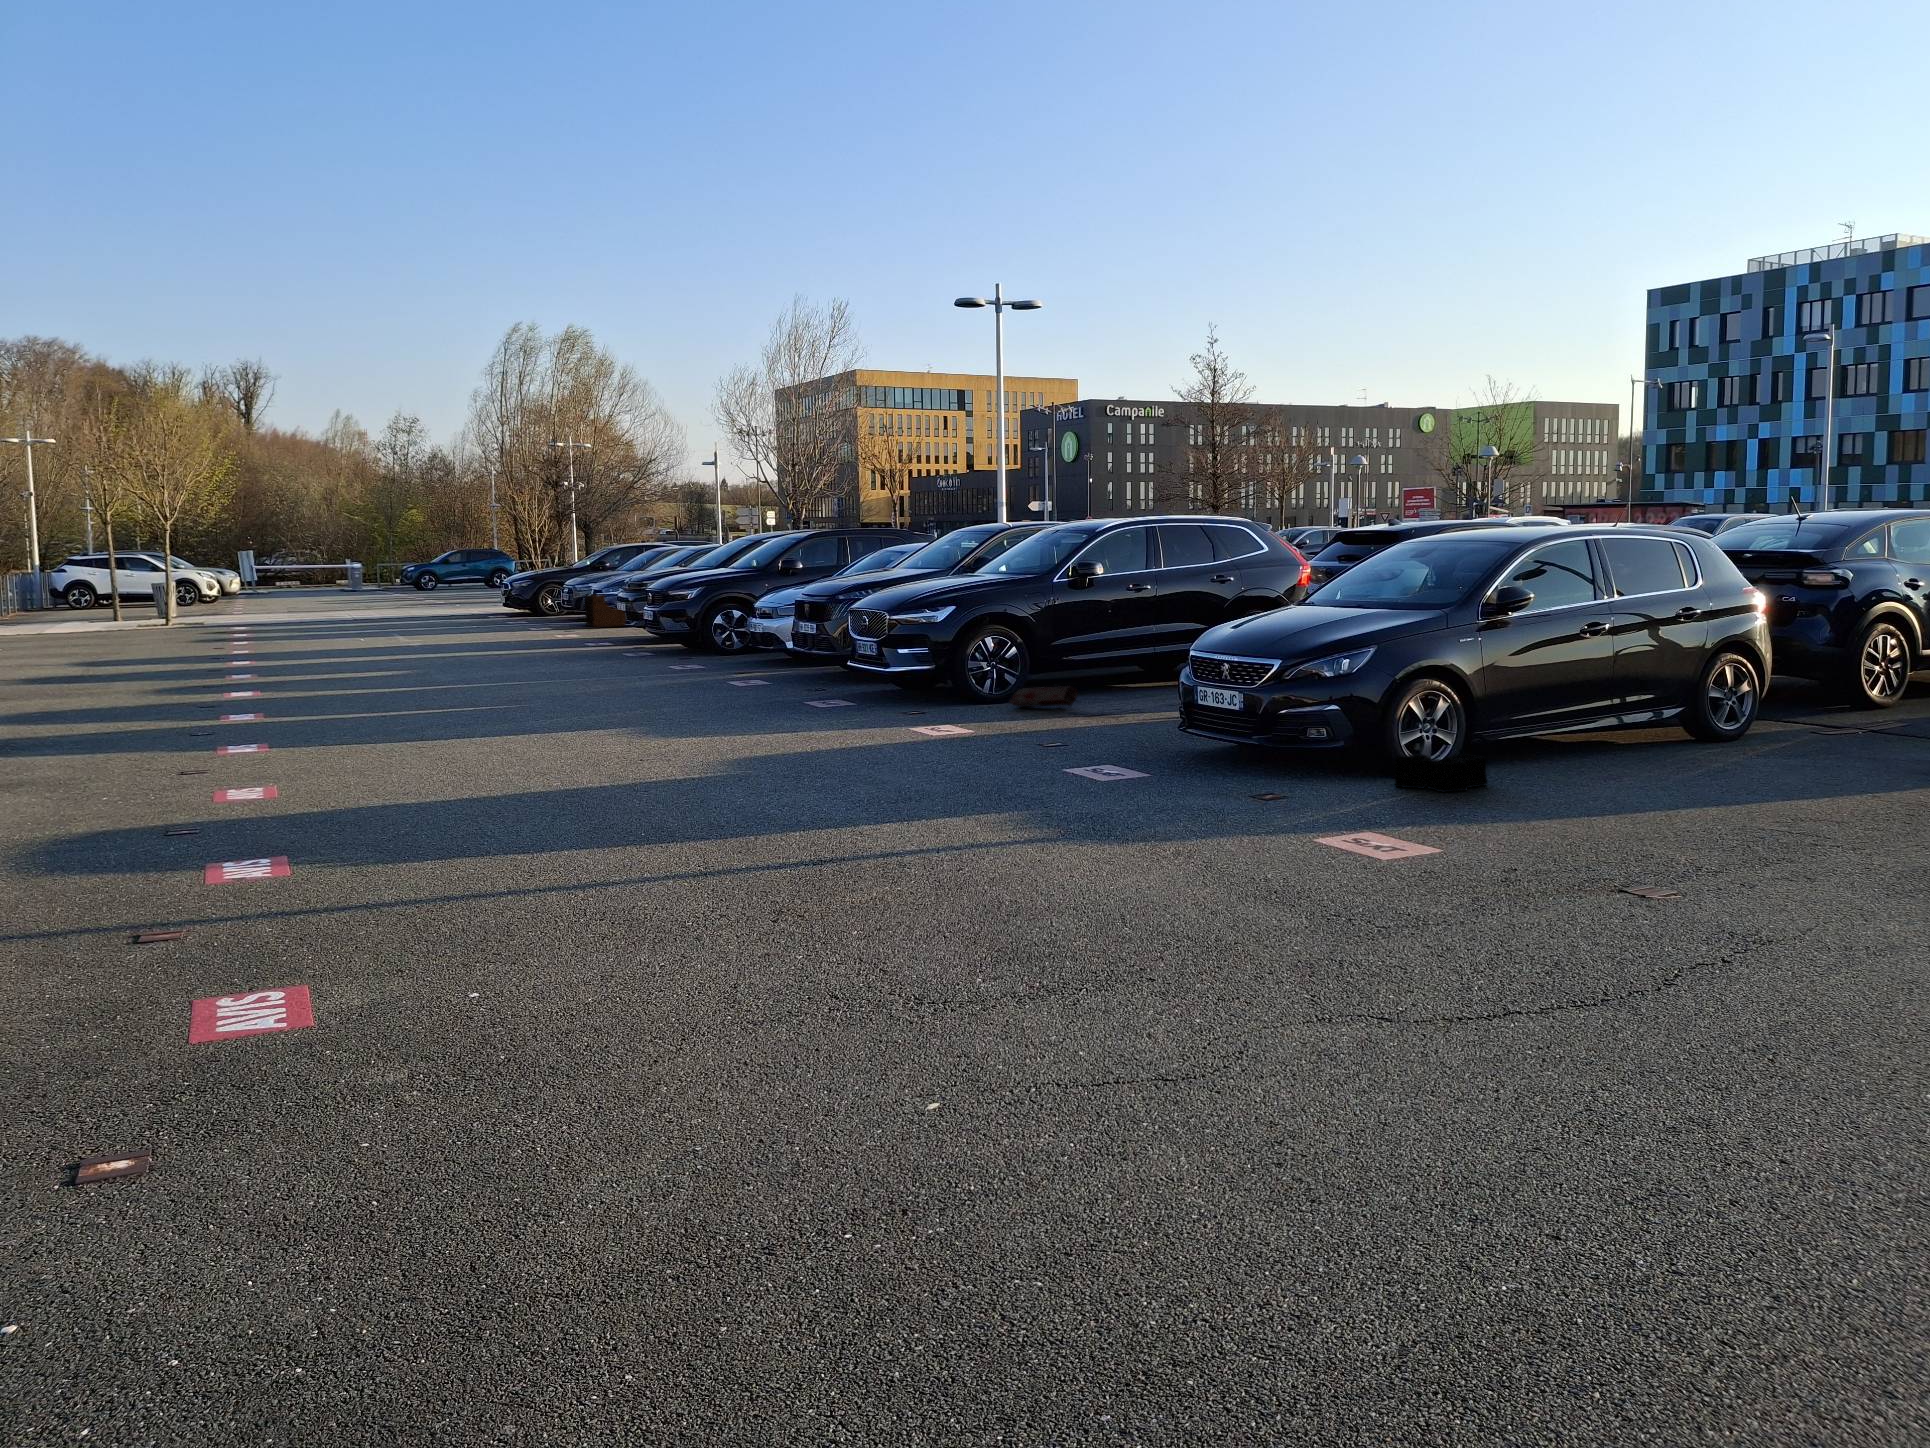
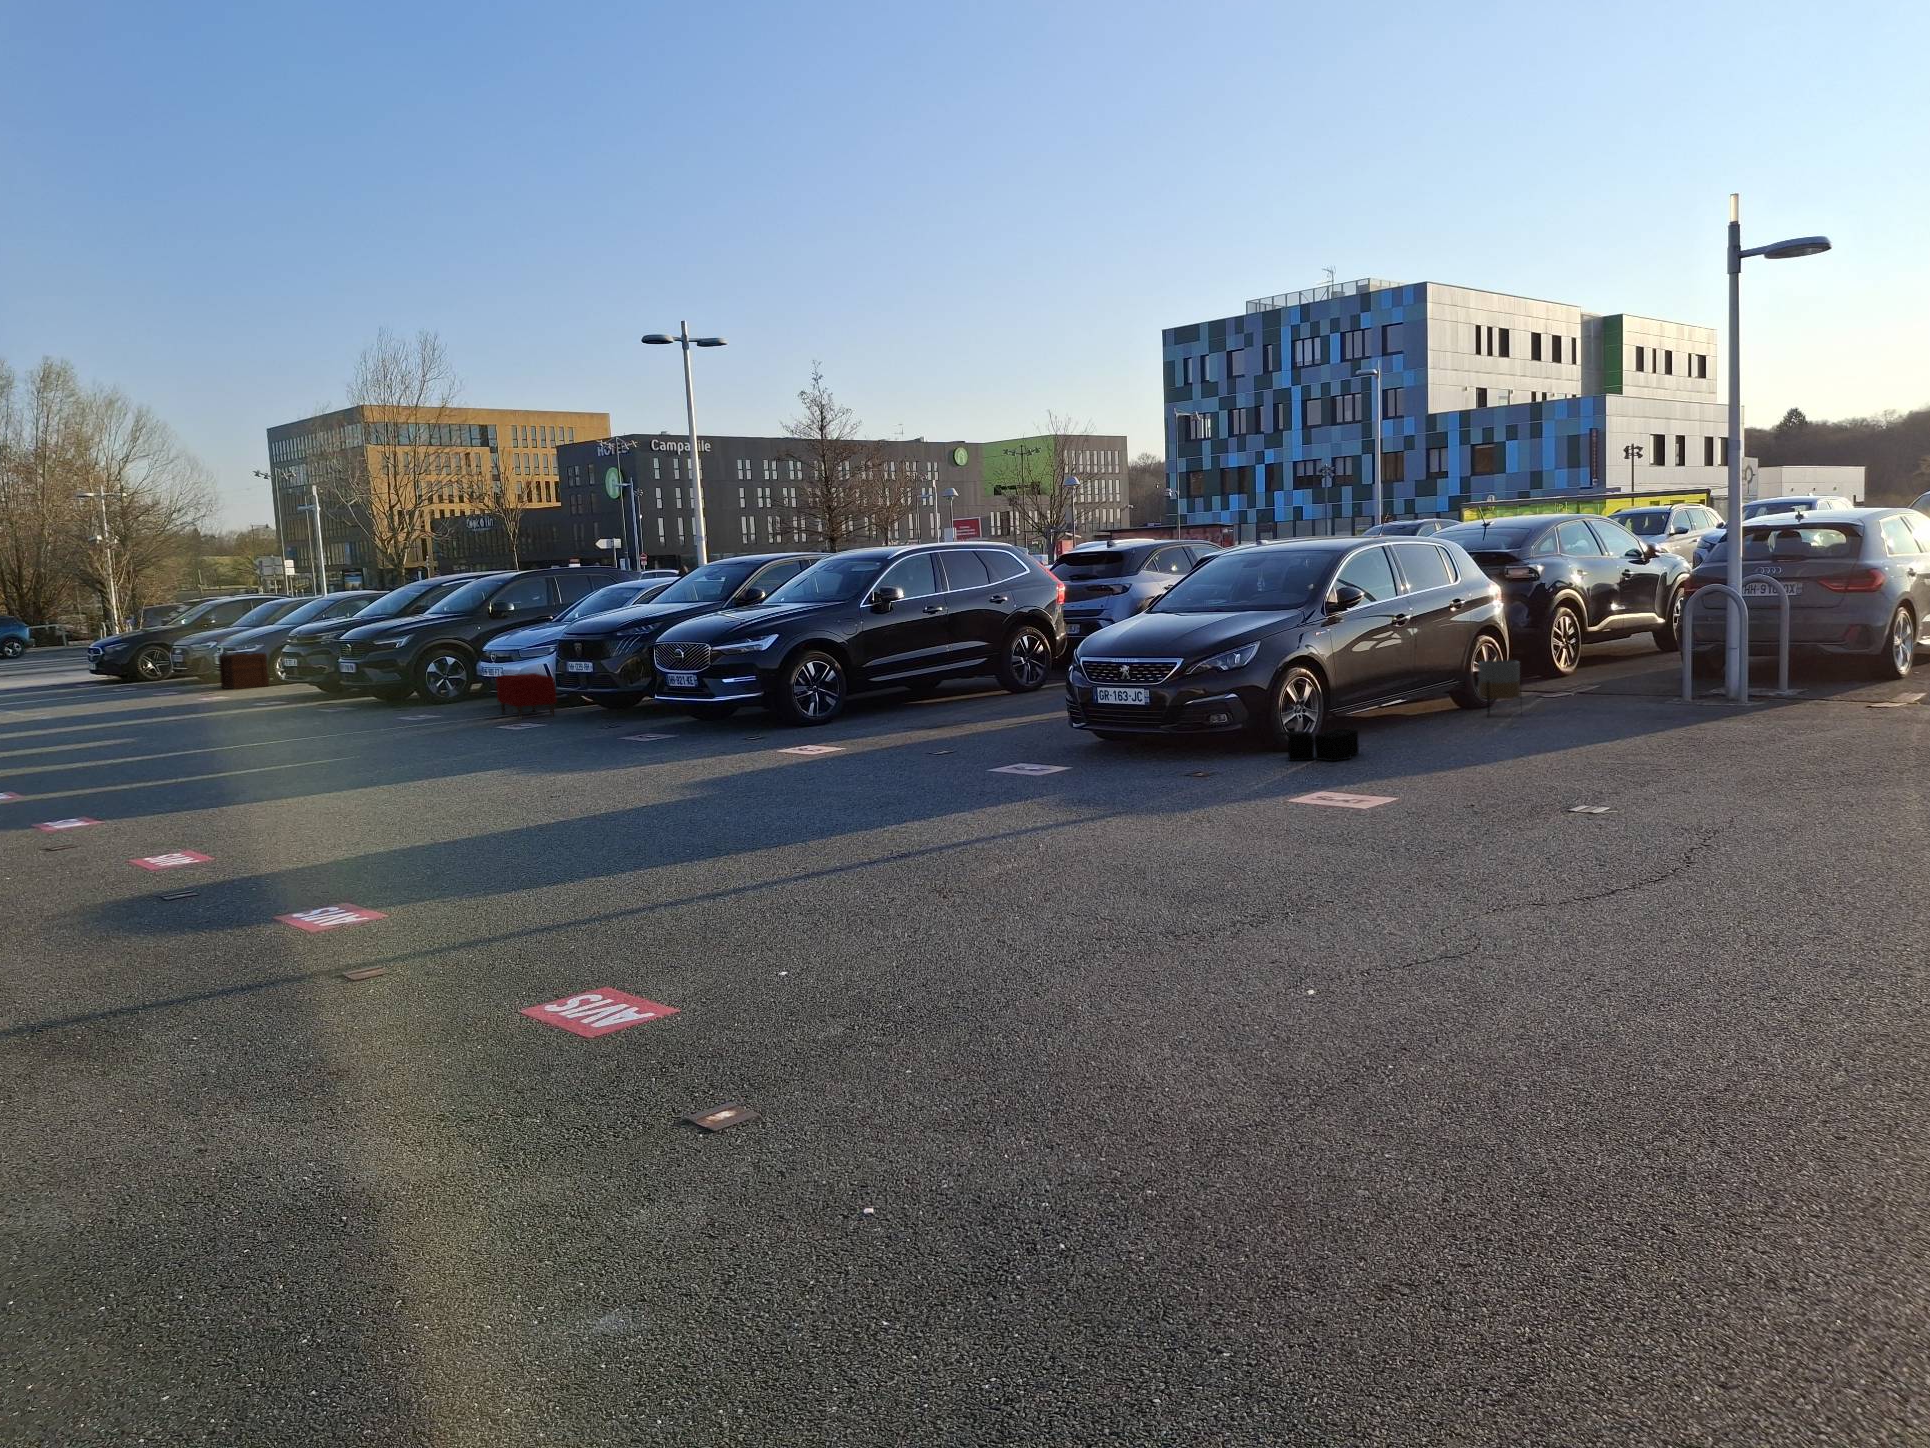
bench: none [751,630,796,675] -> present [496,673,557,719]
bag: present [1010,683,1078,707] -> none [835,701,899,727]
planter: none [1705,684,1759,753] -> present [1478,660,1521,715]

